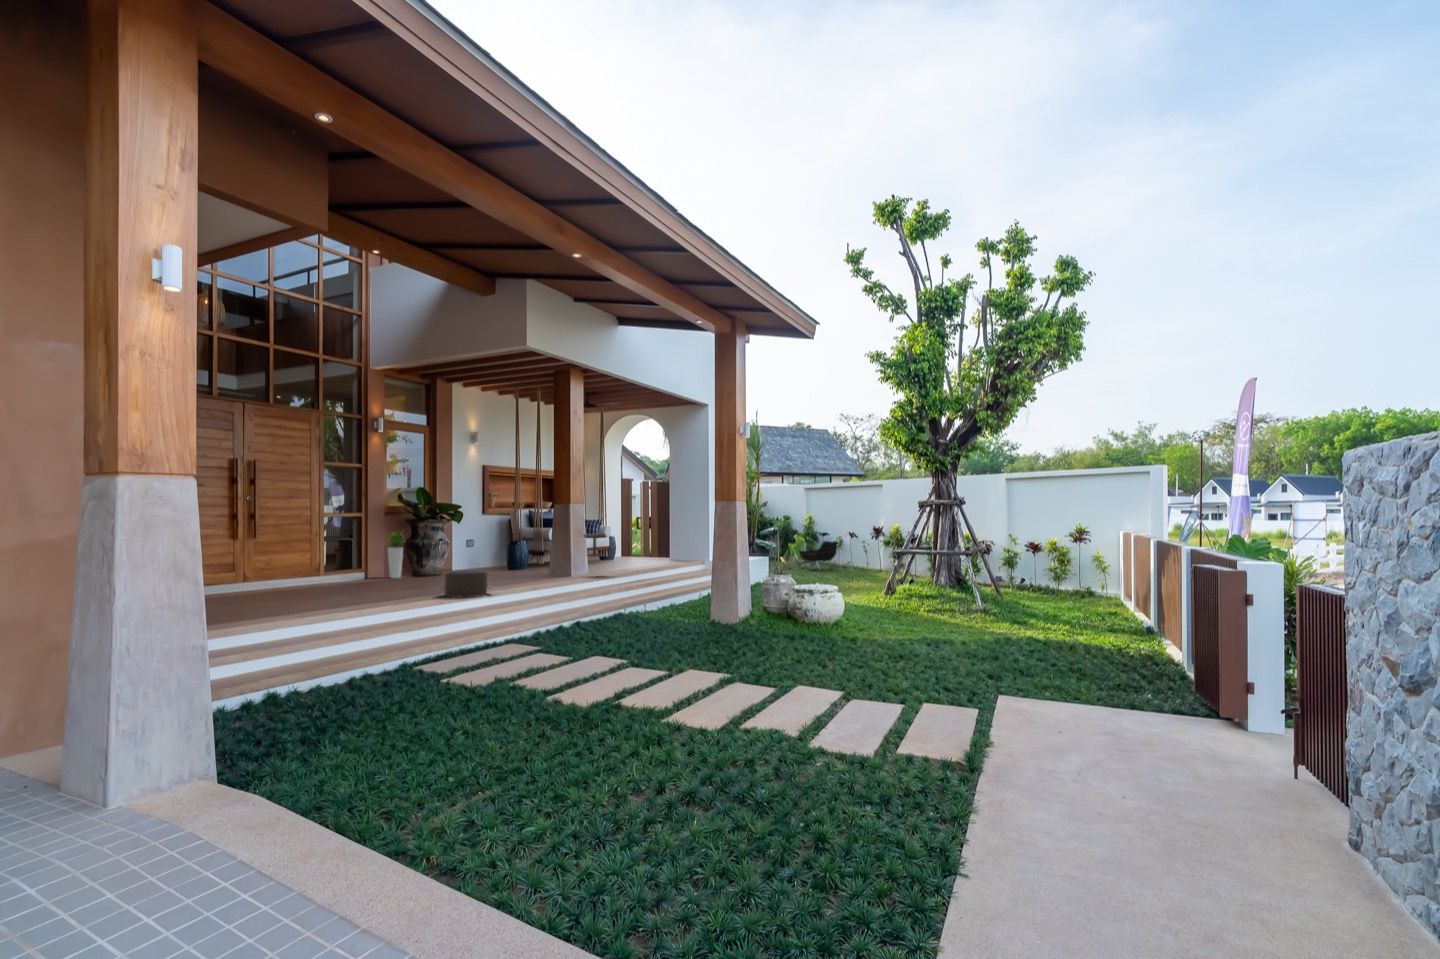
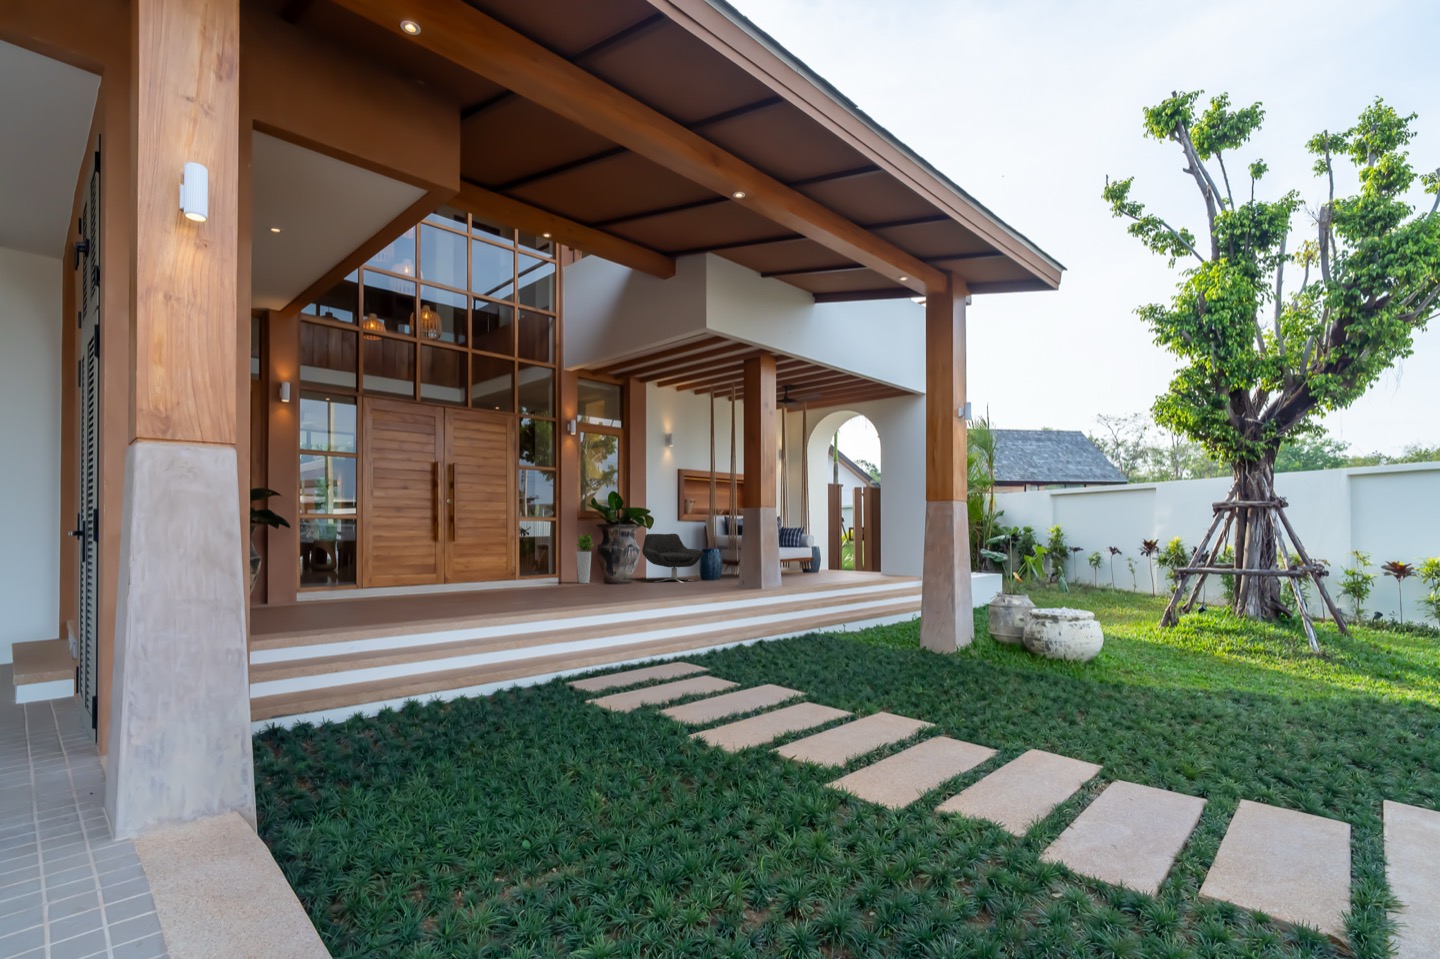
side table: present [584,532,606,557] -> none [773,538,799,589]
lounge chair: present [799,541,838,570] -> present [642,534,704,583]
pouf: present [440,570,493,597] -> none [610,576,665,606]

